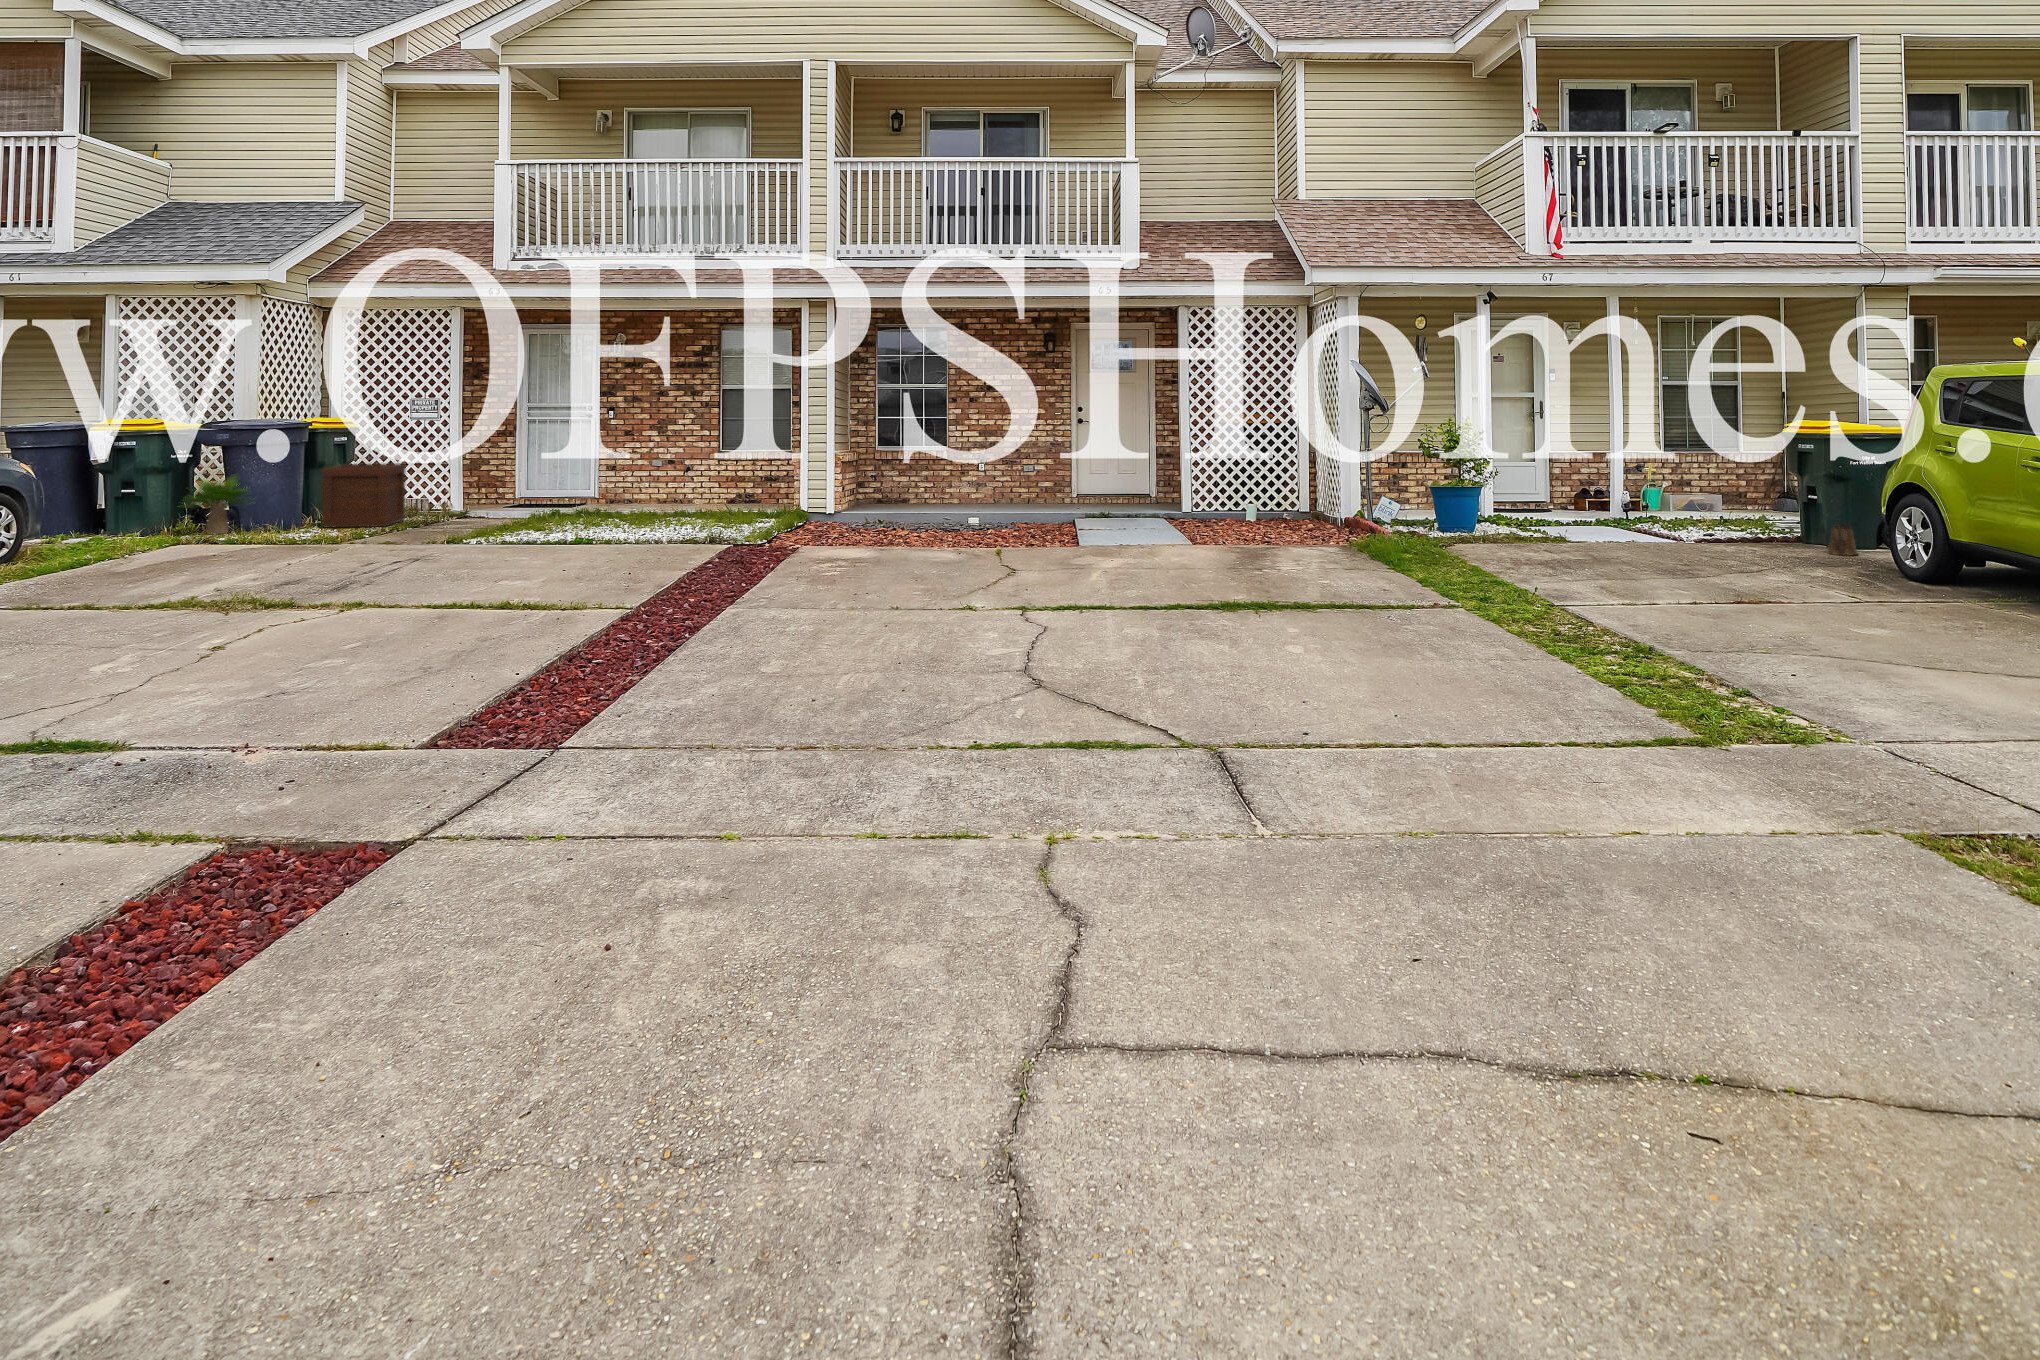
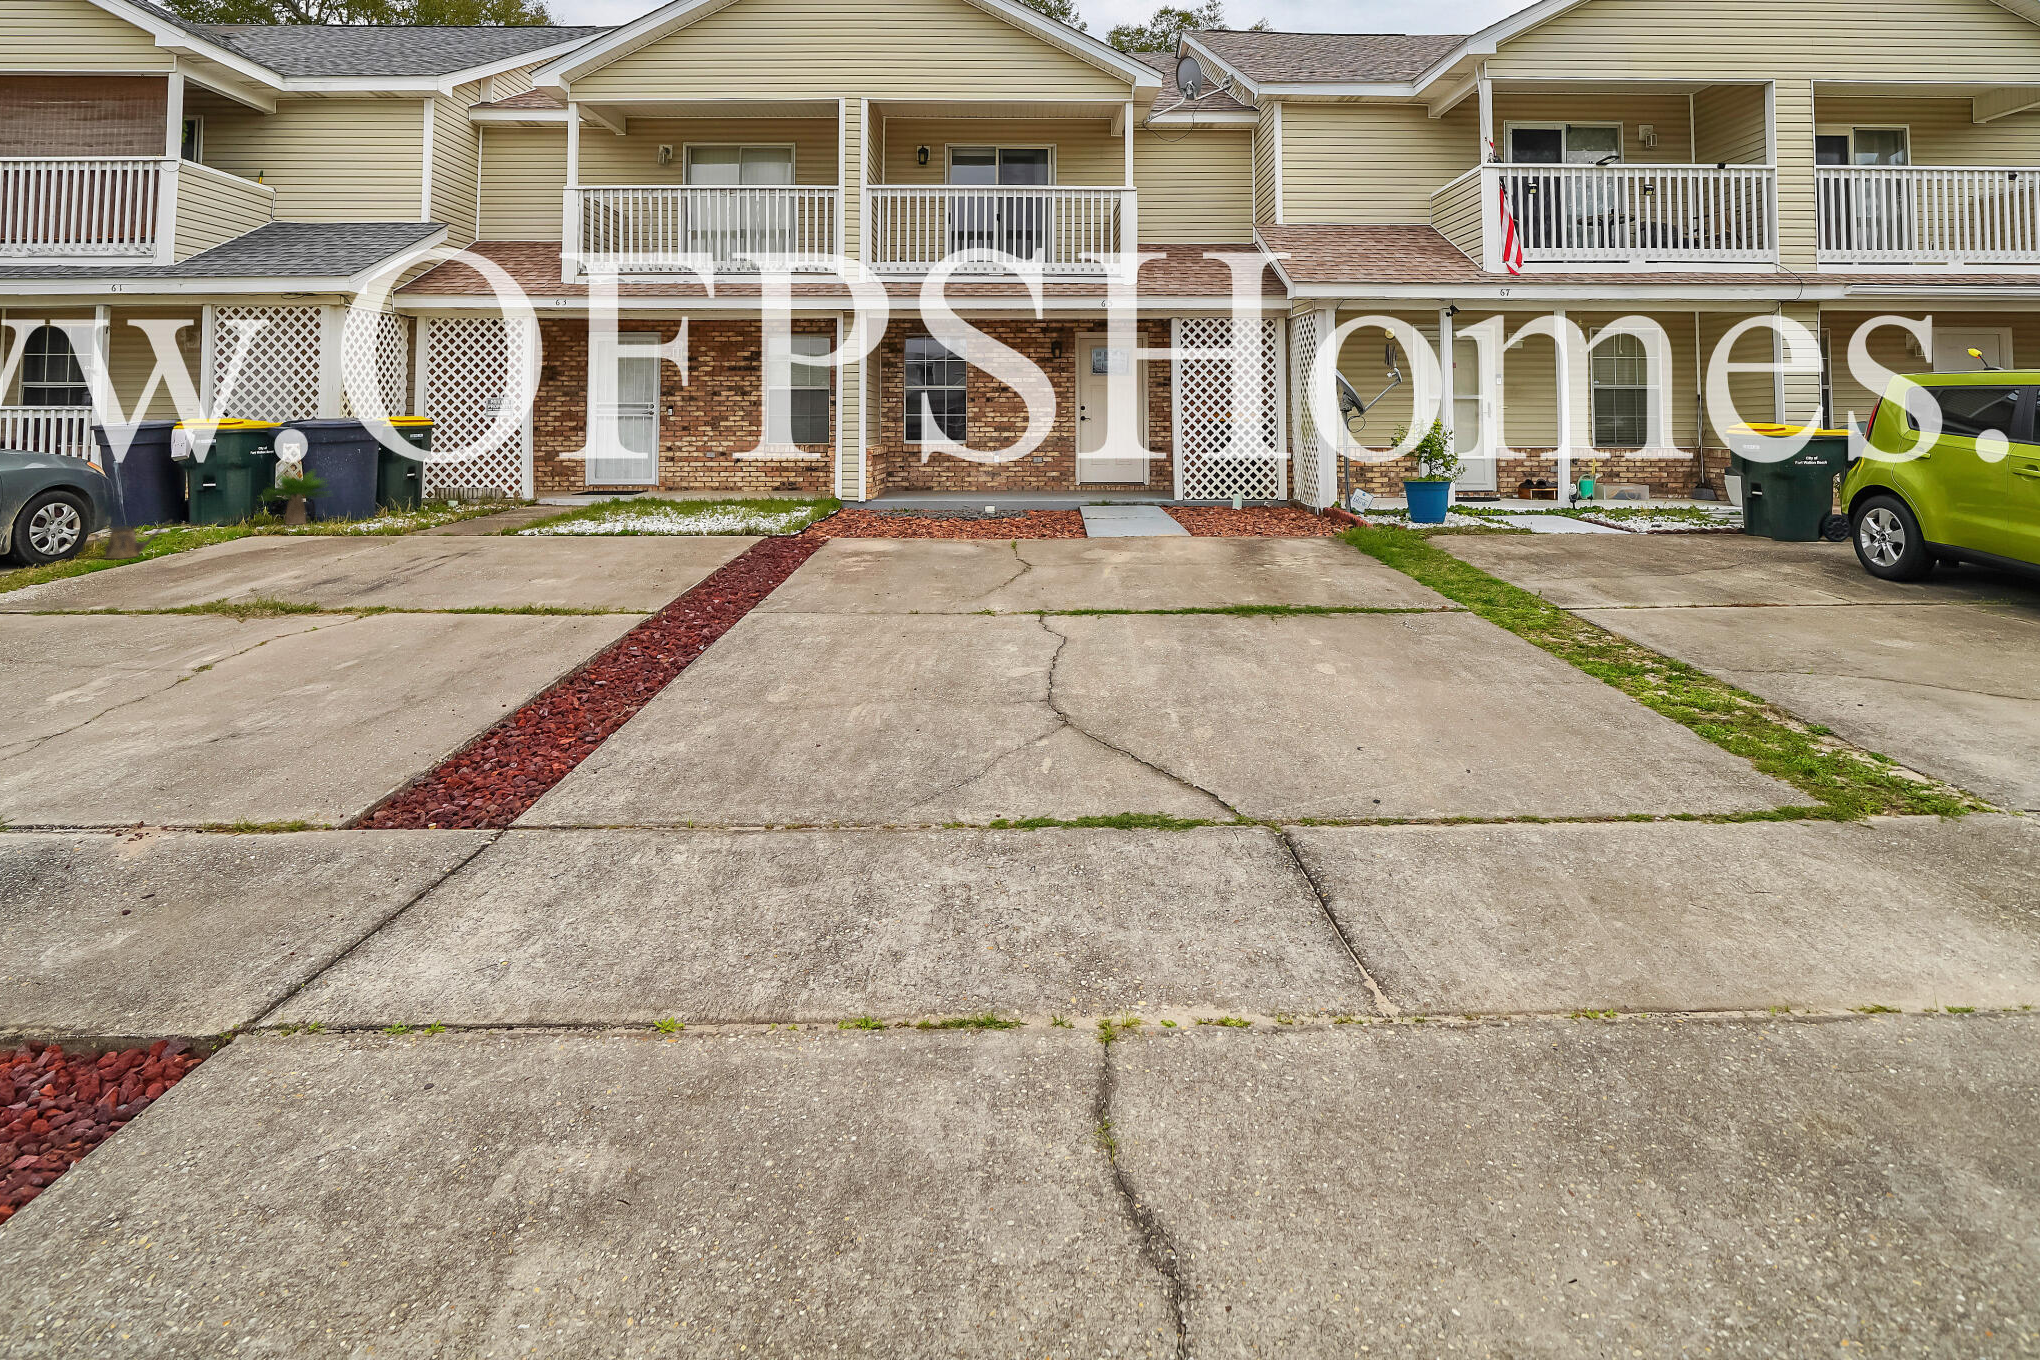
wooden crate: present [322,463,406,528] -> none [395,458,475,518]
watering can: present [1828,523,1857,556] -> present [95,521,170,559]

